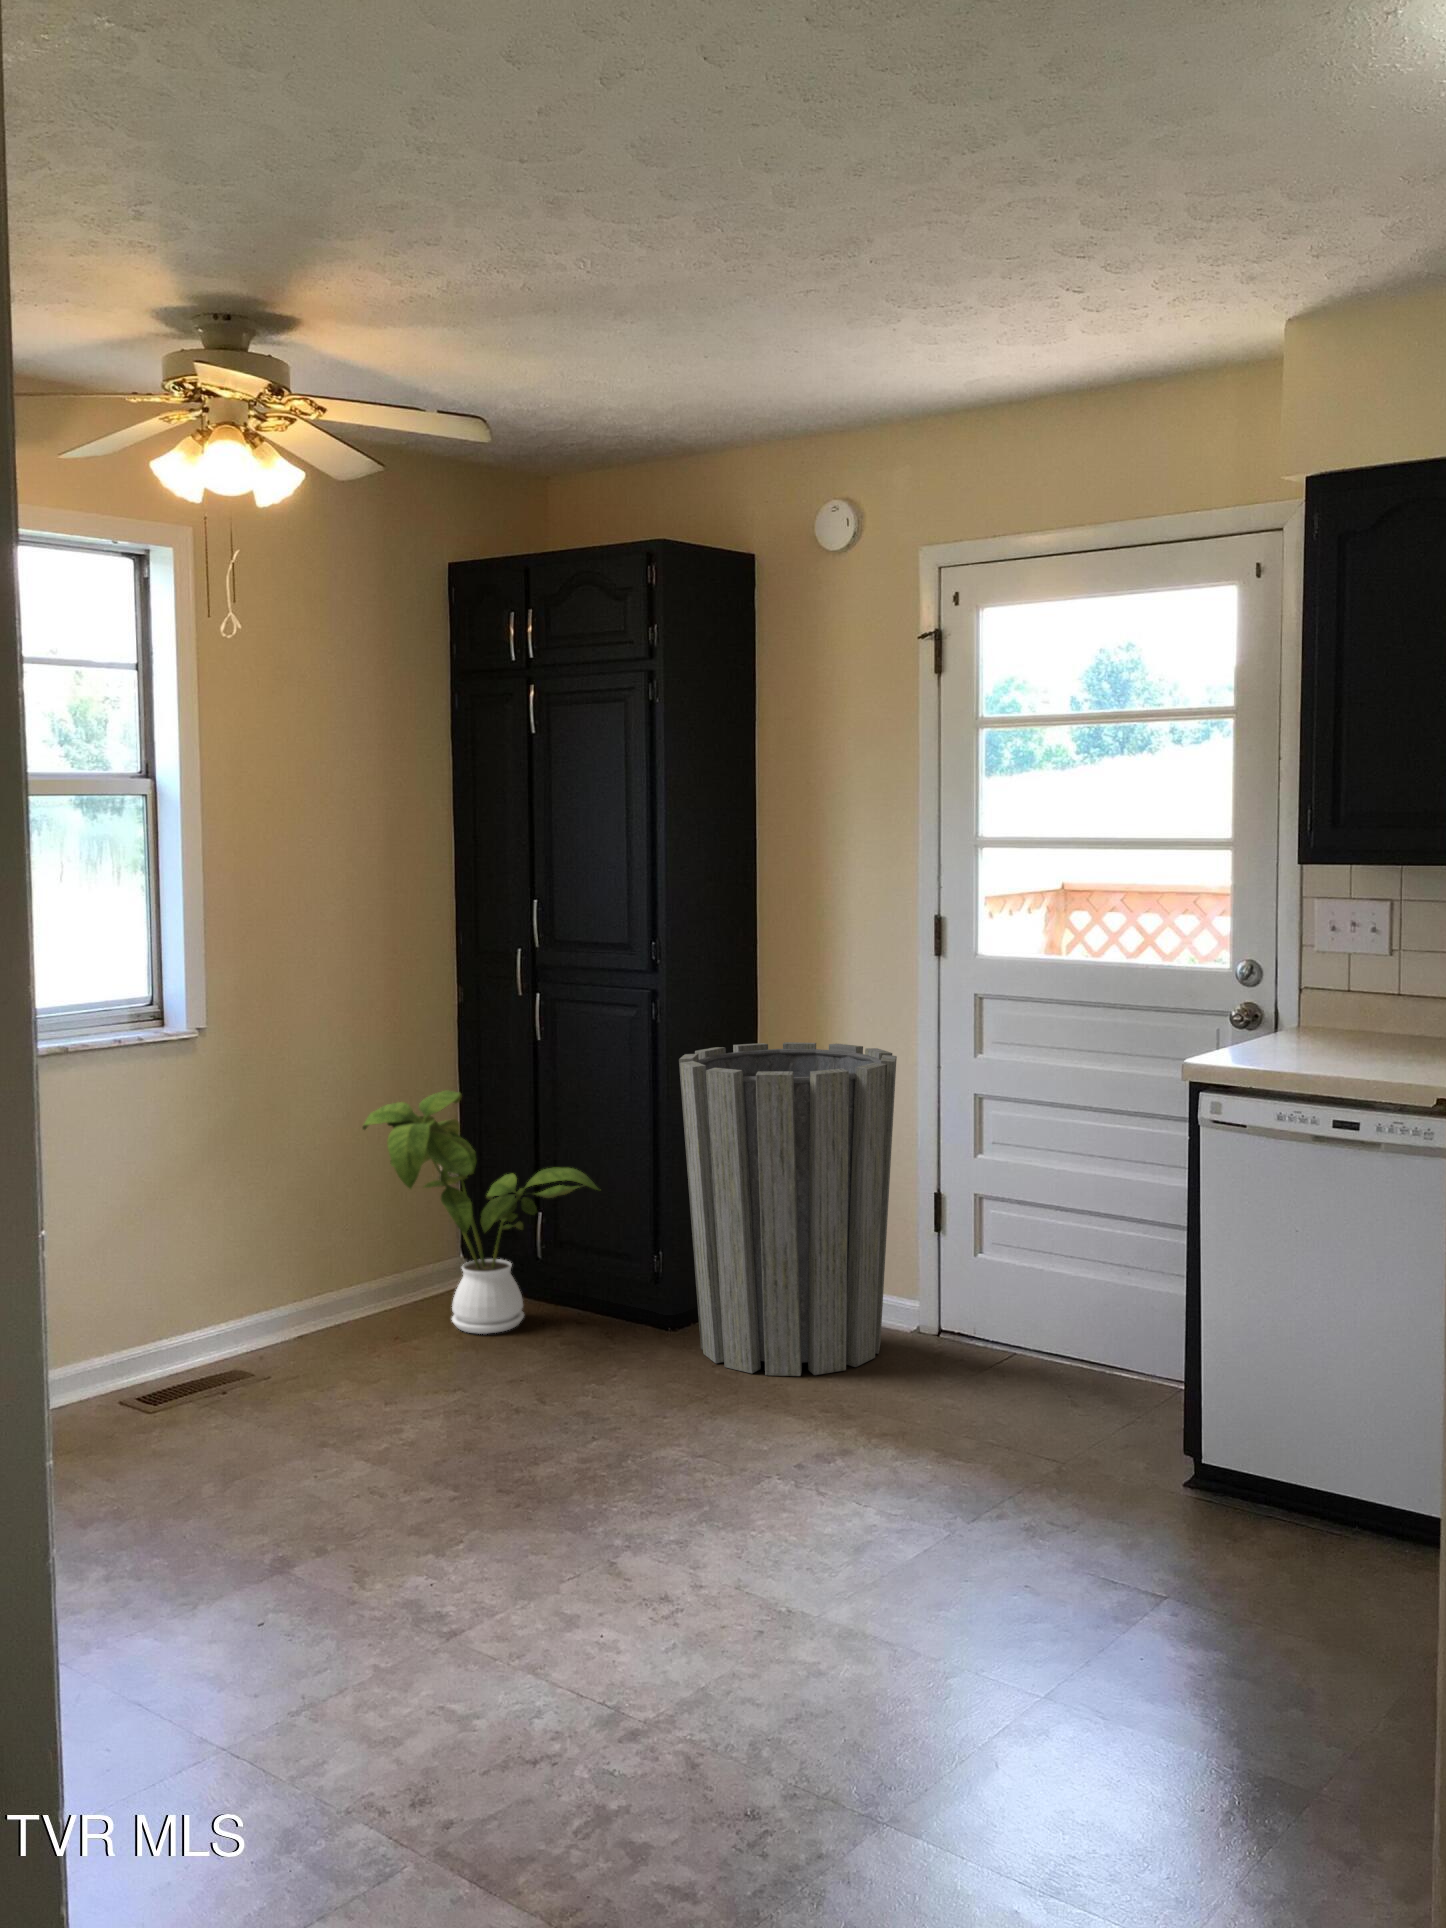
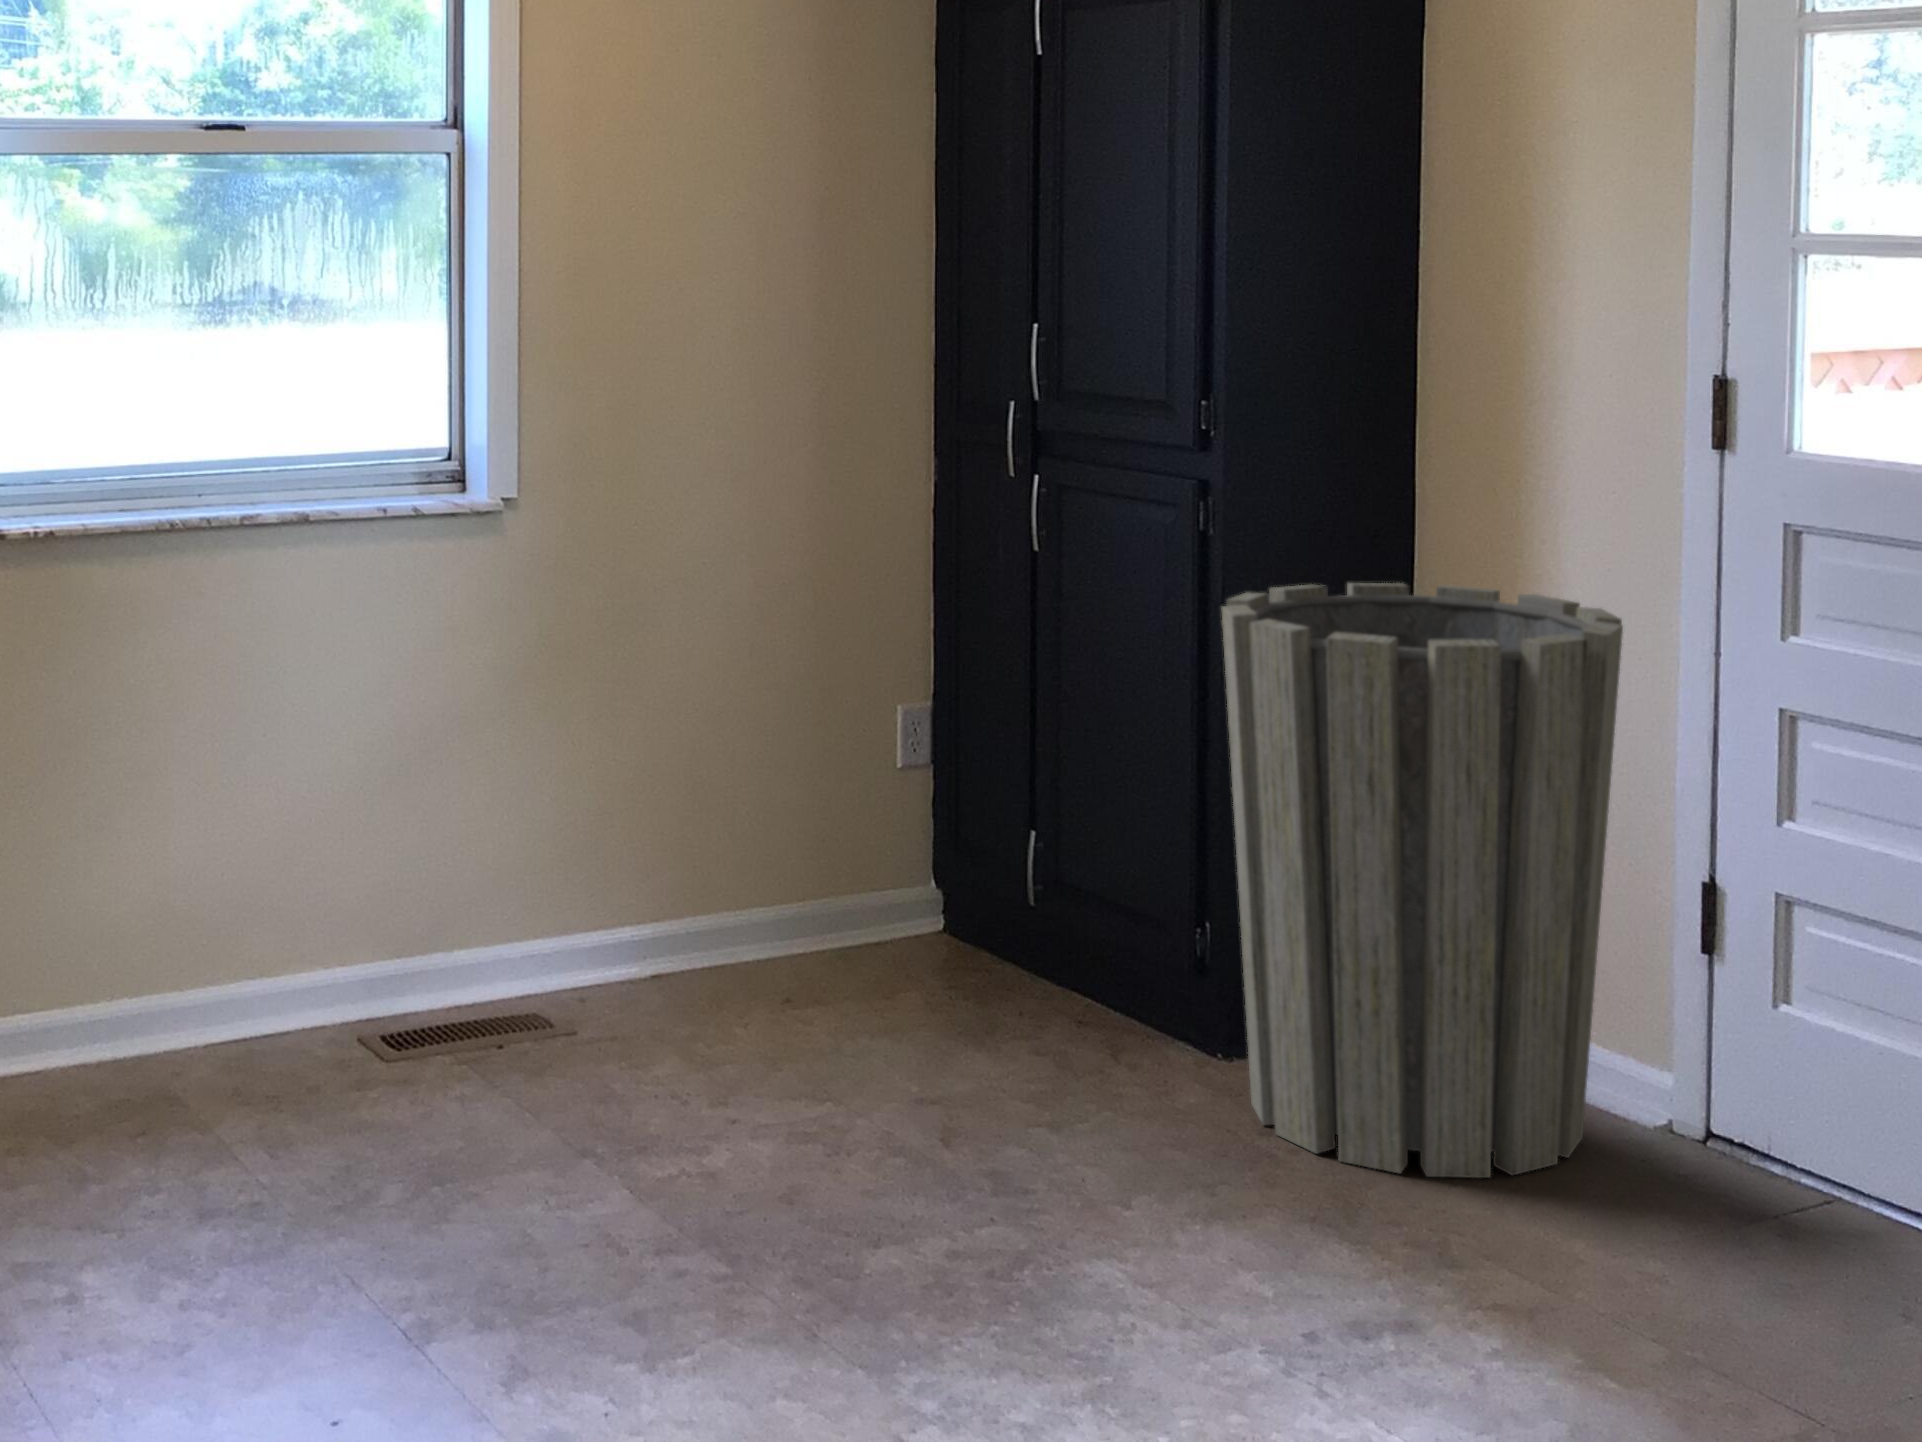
house plant: present [362,1090,599,1334] -> none [737,620,1100,1013]

